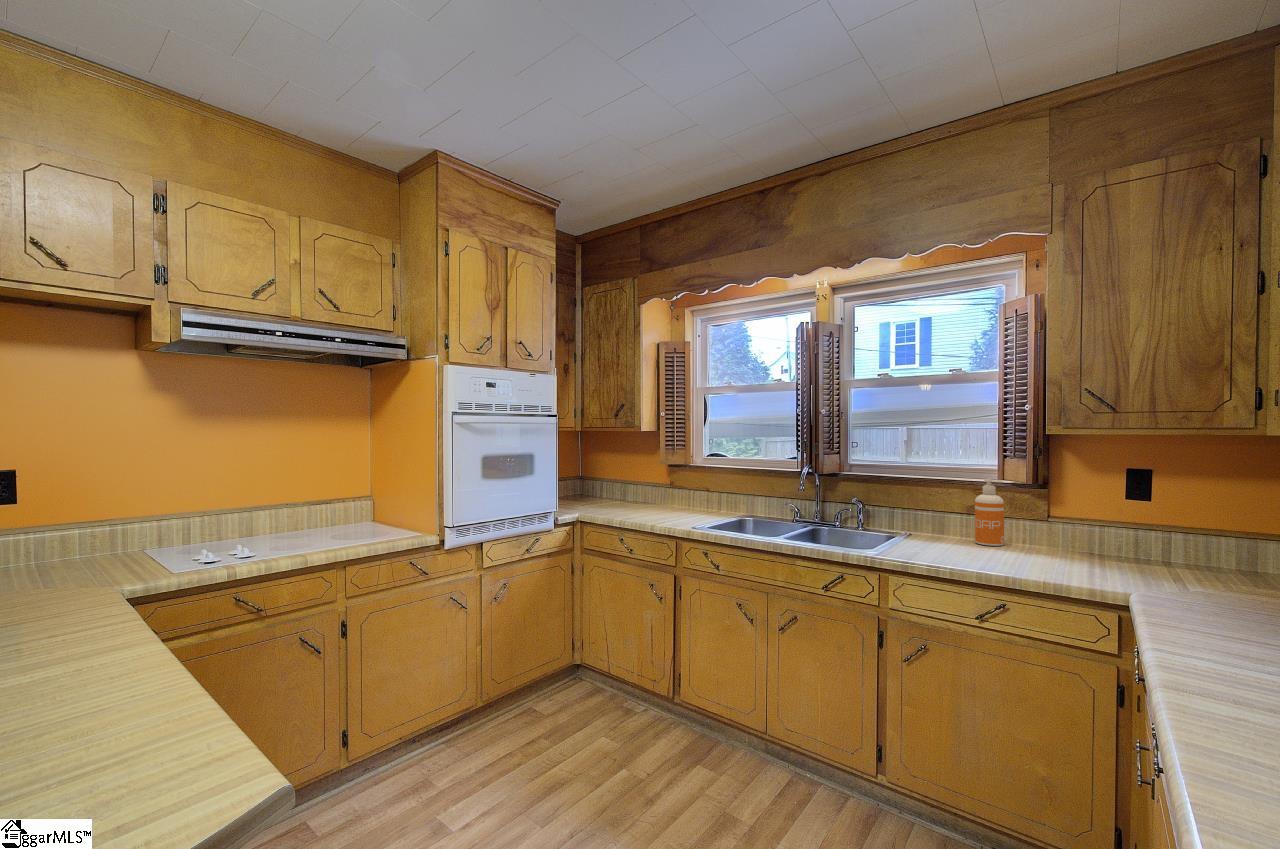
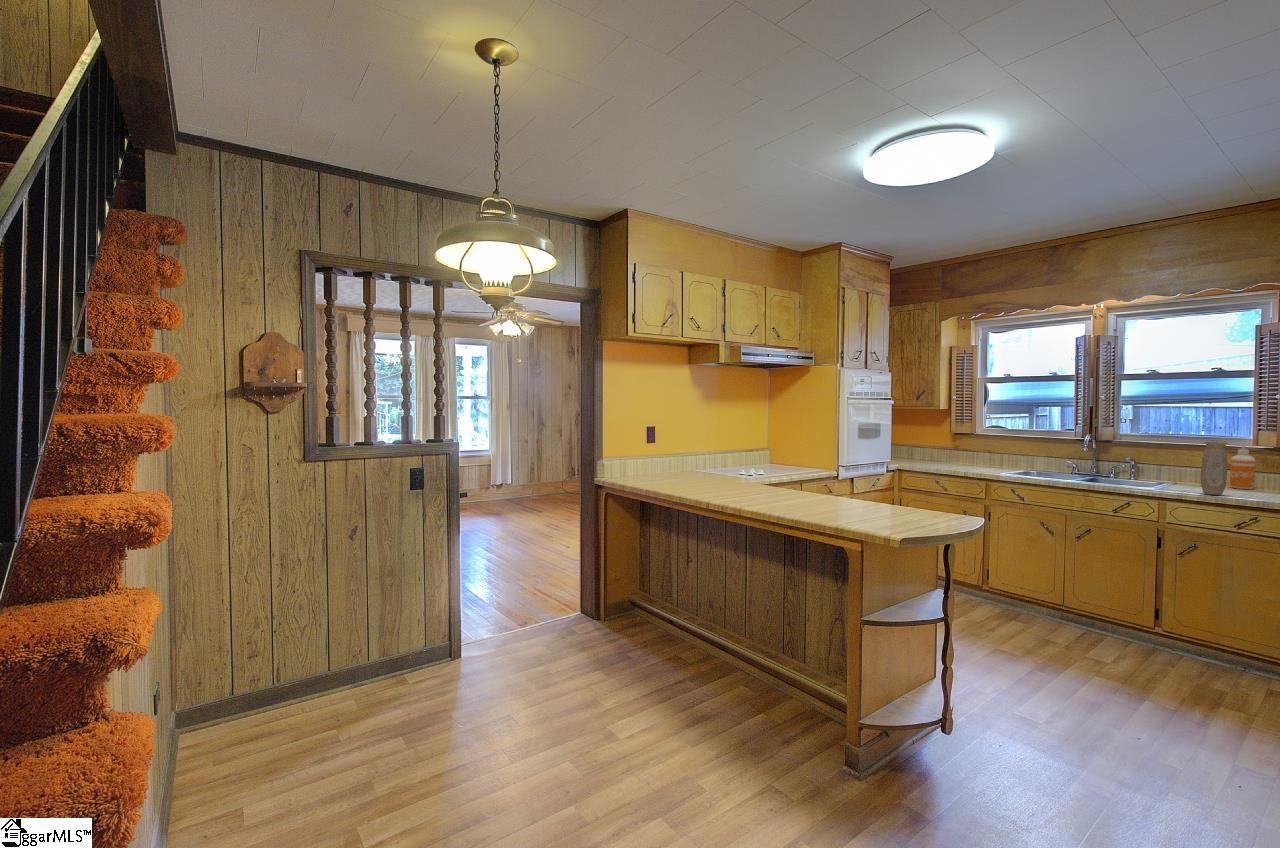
vase: none [931,476,964,563] -> present [1201,440,1228,495]

